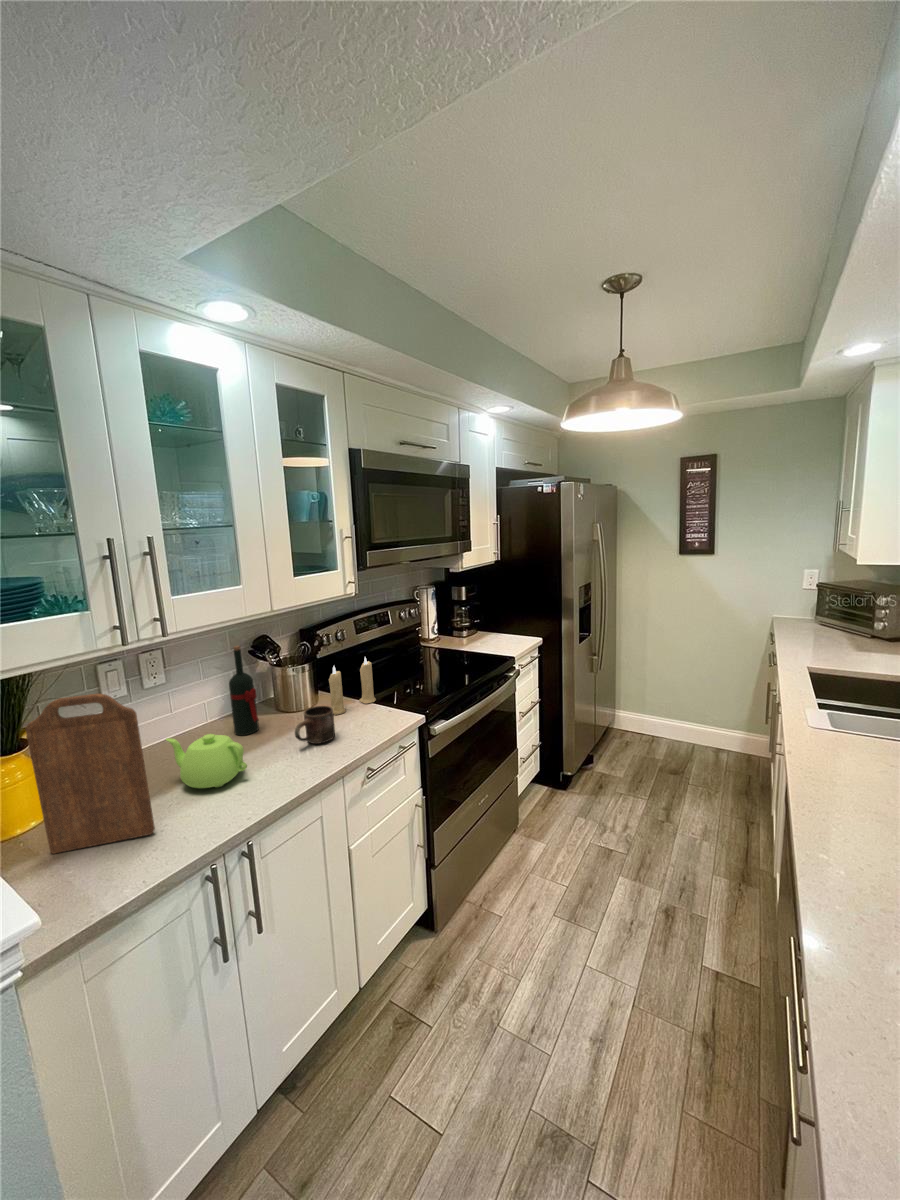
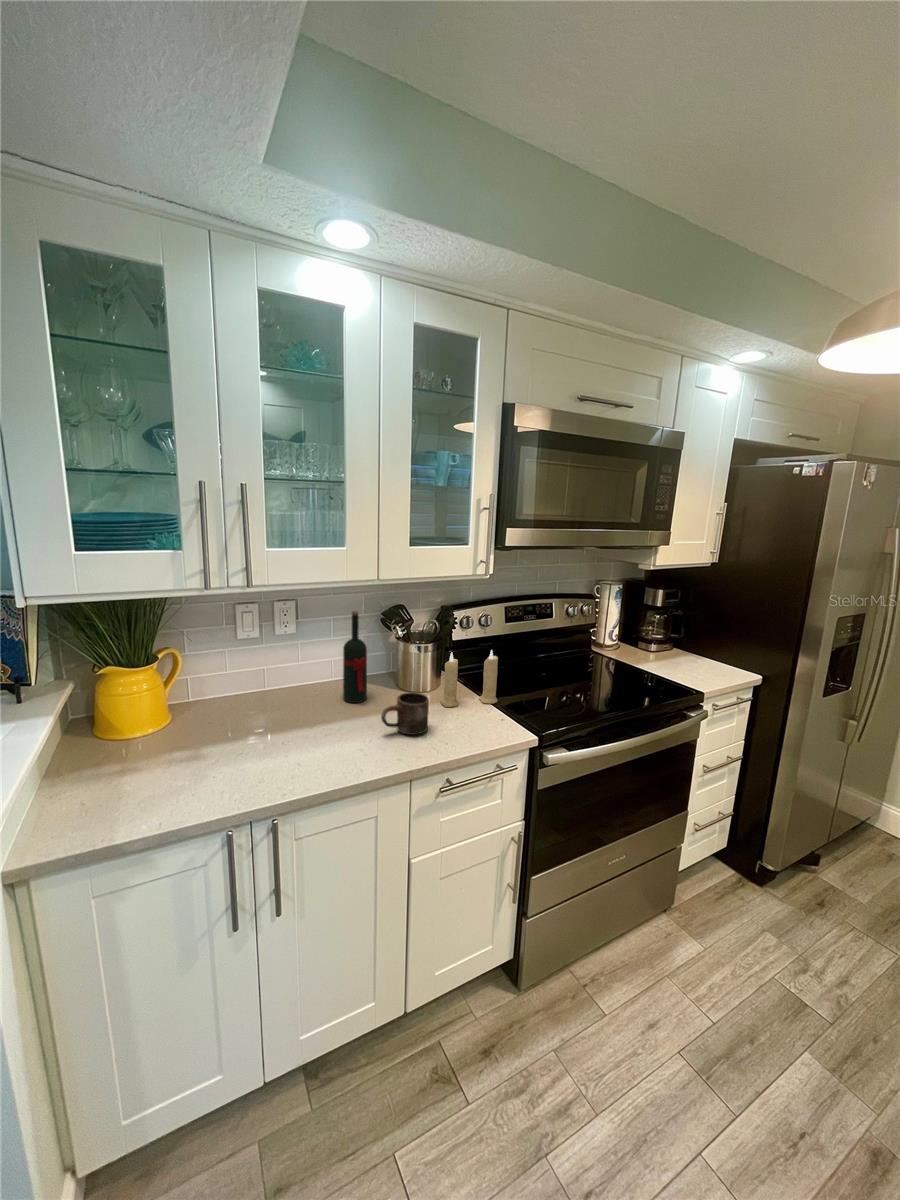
cutting board: present [26,693,155,854] -> none [127,628,214,777]
teapot: present [166,734,247,788] -> none [261,687,323,750]

